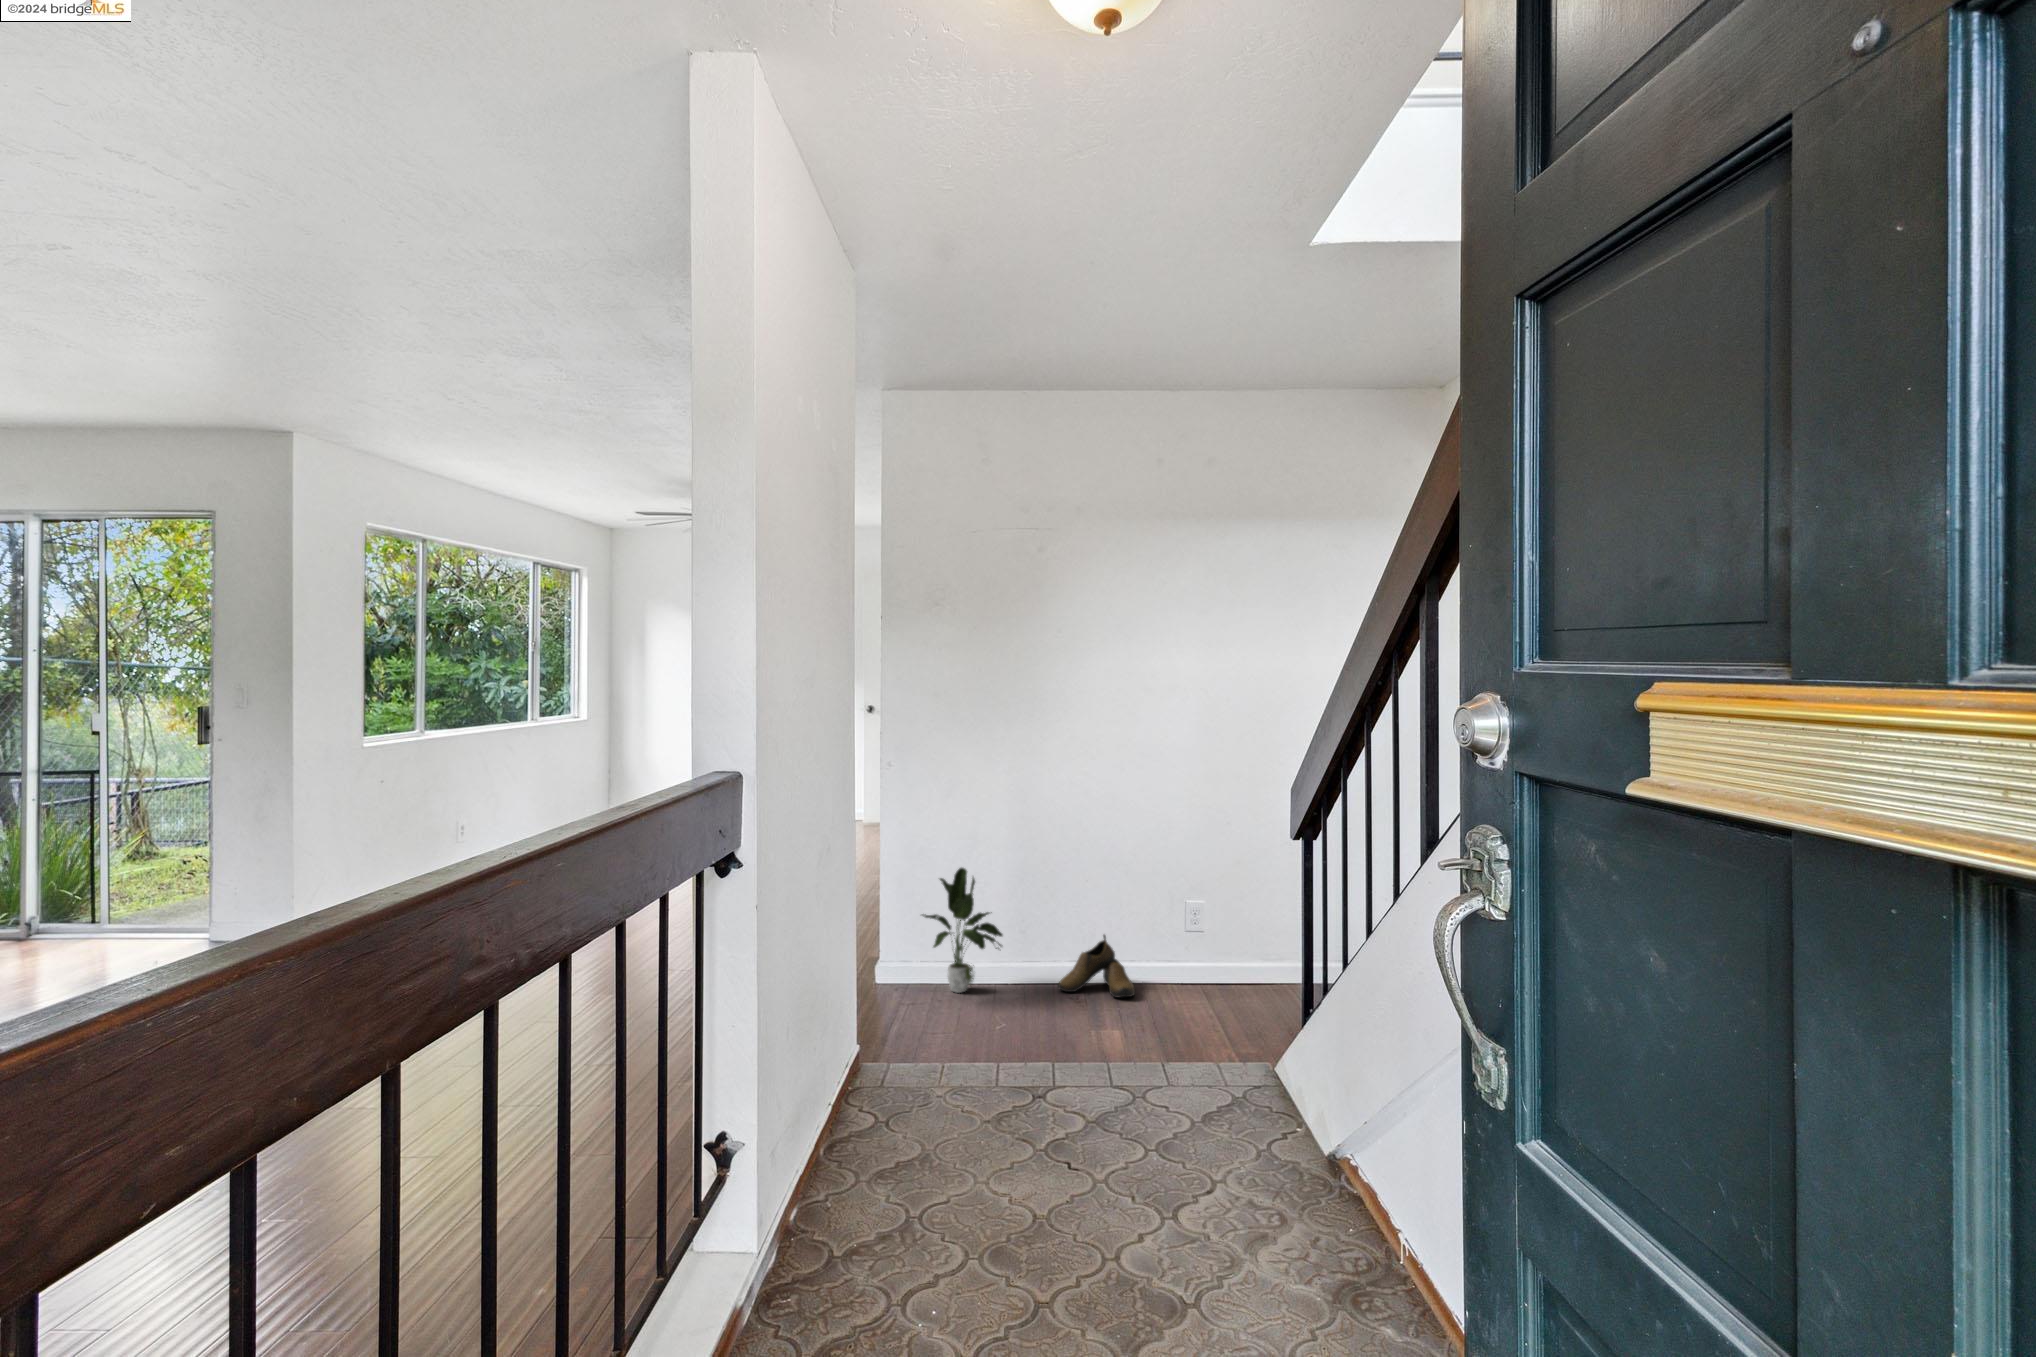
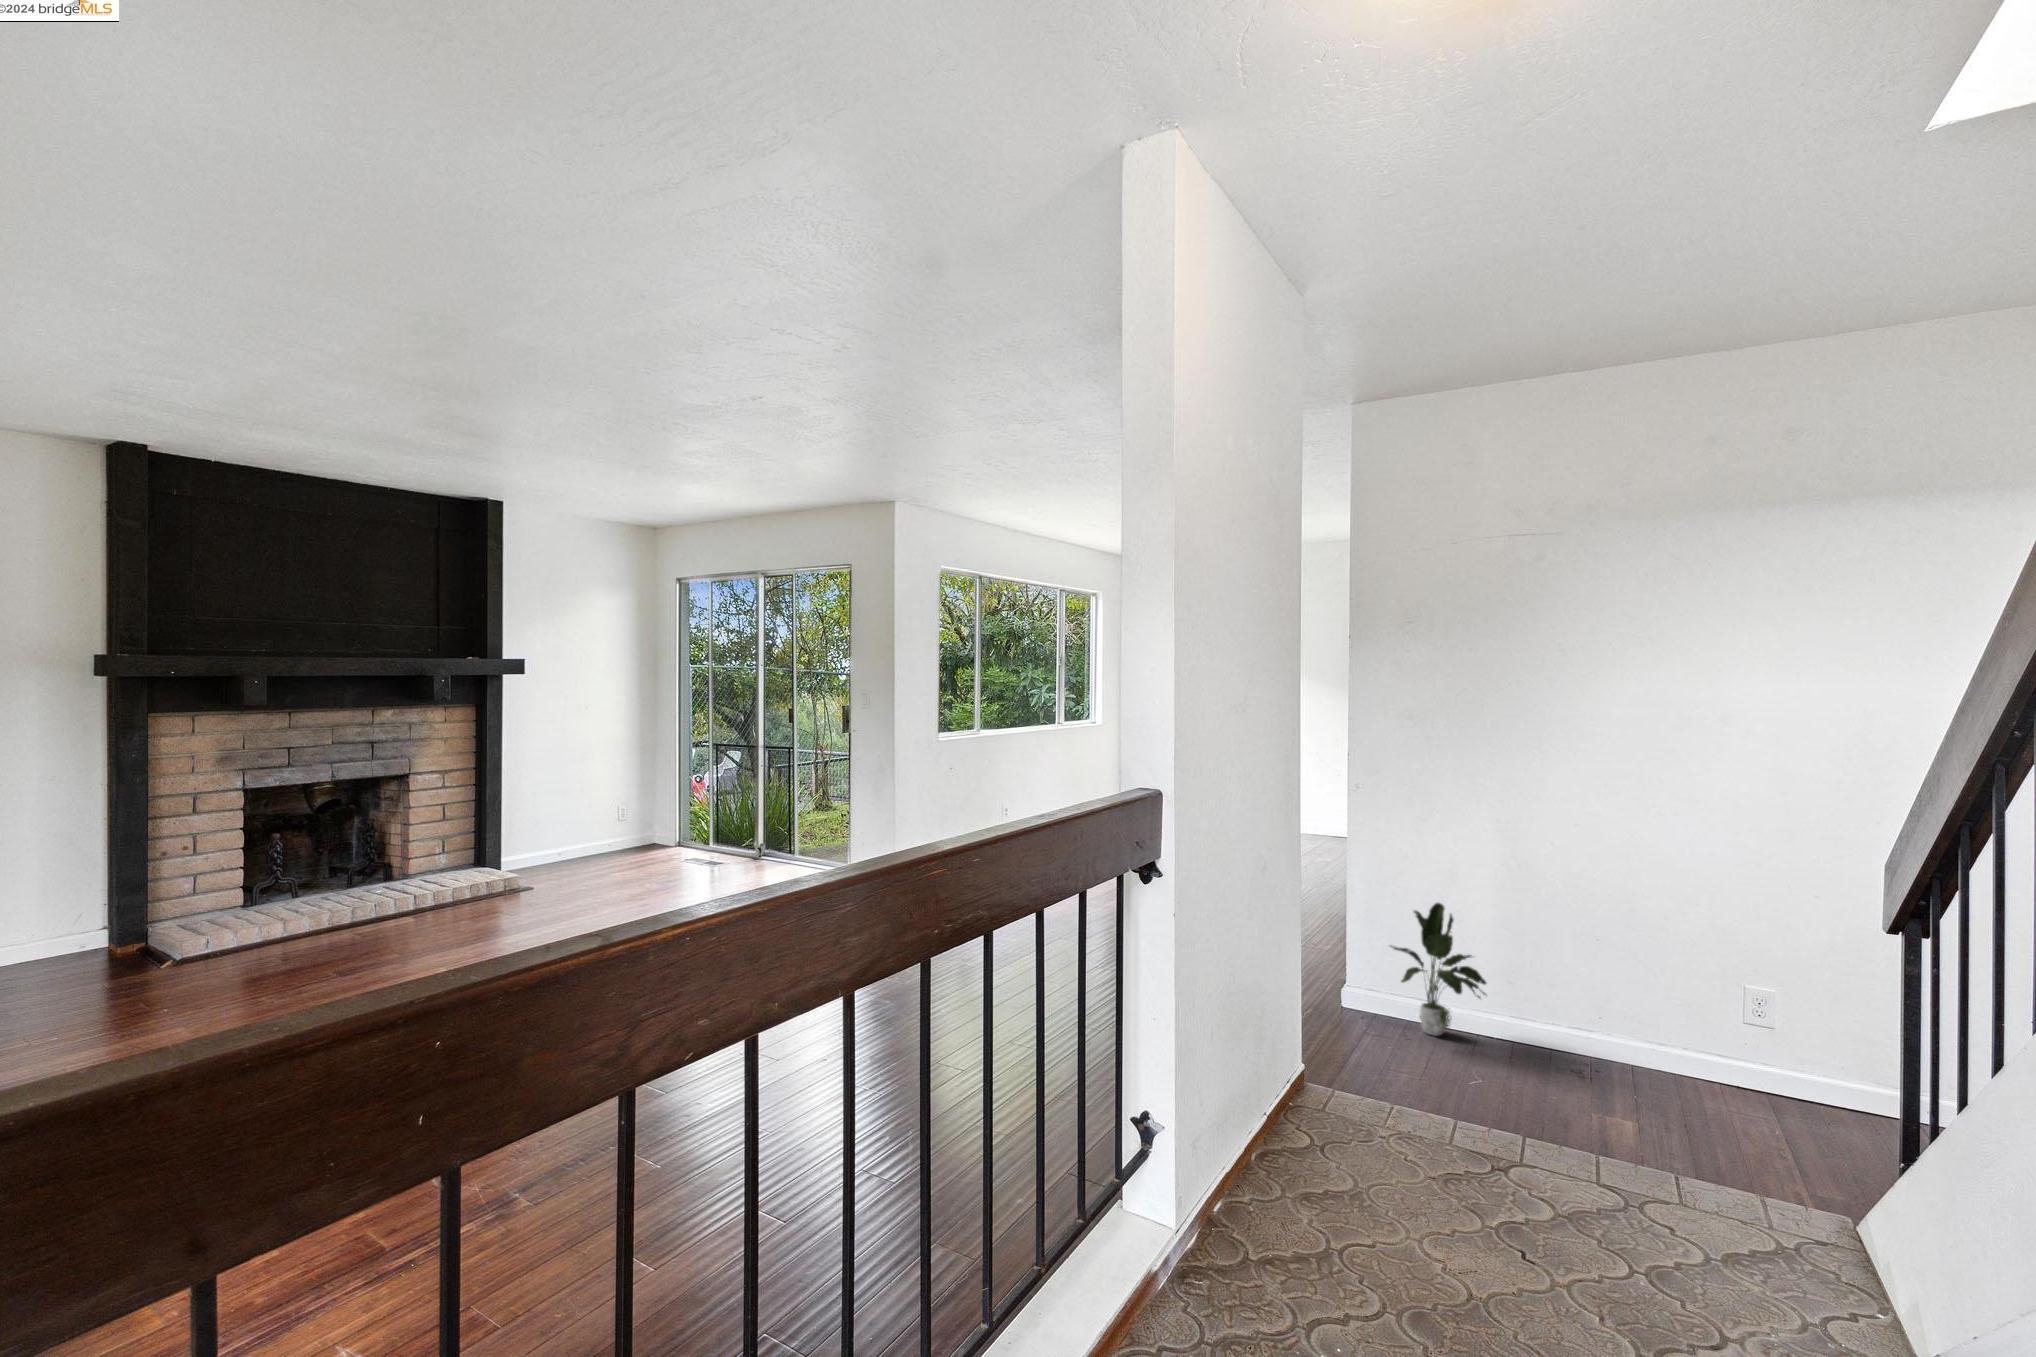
shoe: present [1058,935,1135,998] -> none [1555,1004,1661,1086]

